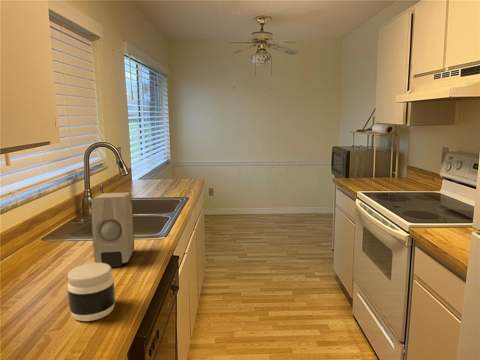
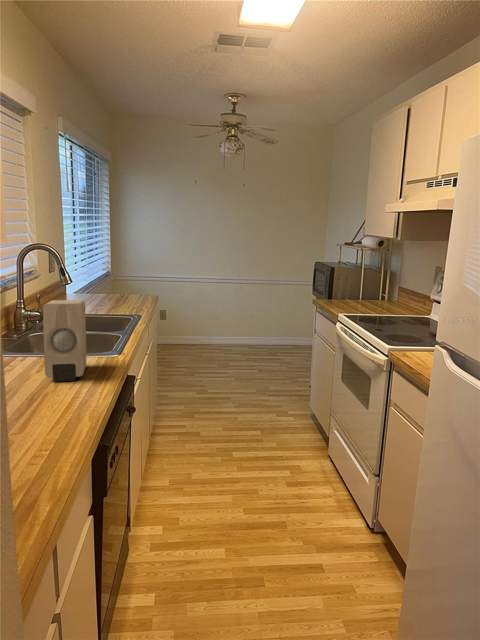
jar: present [68,263,115,321] -> none [28,369,77,427]

